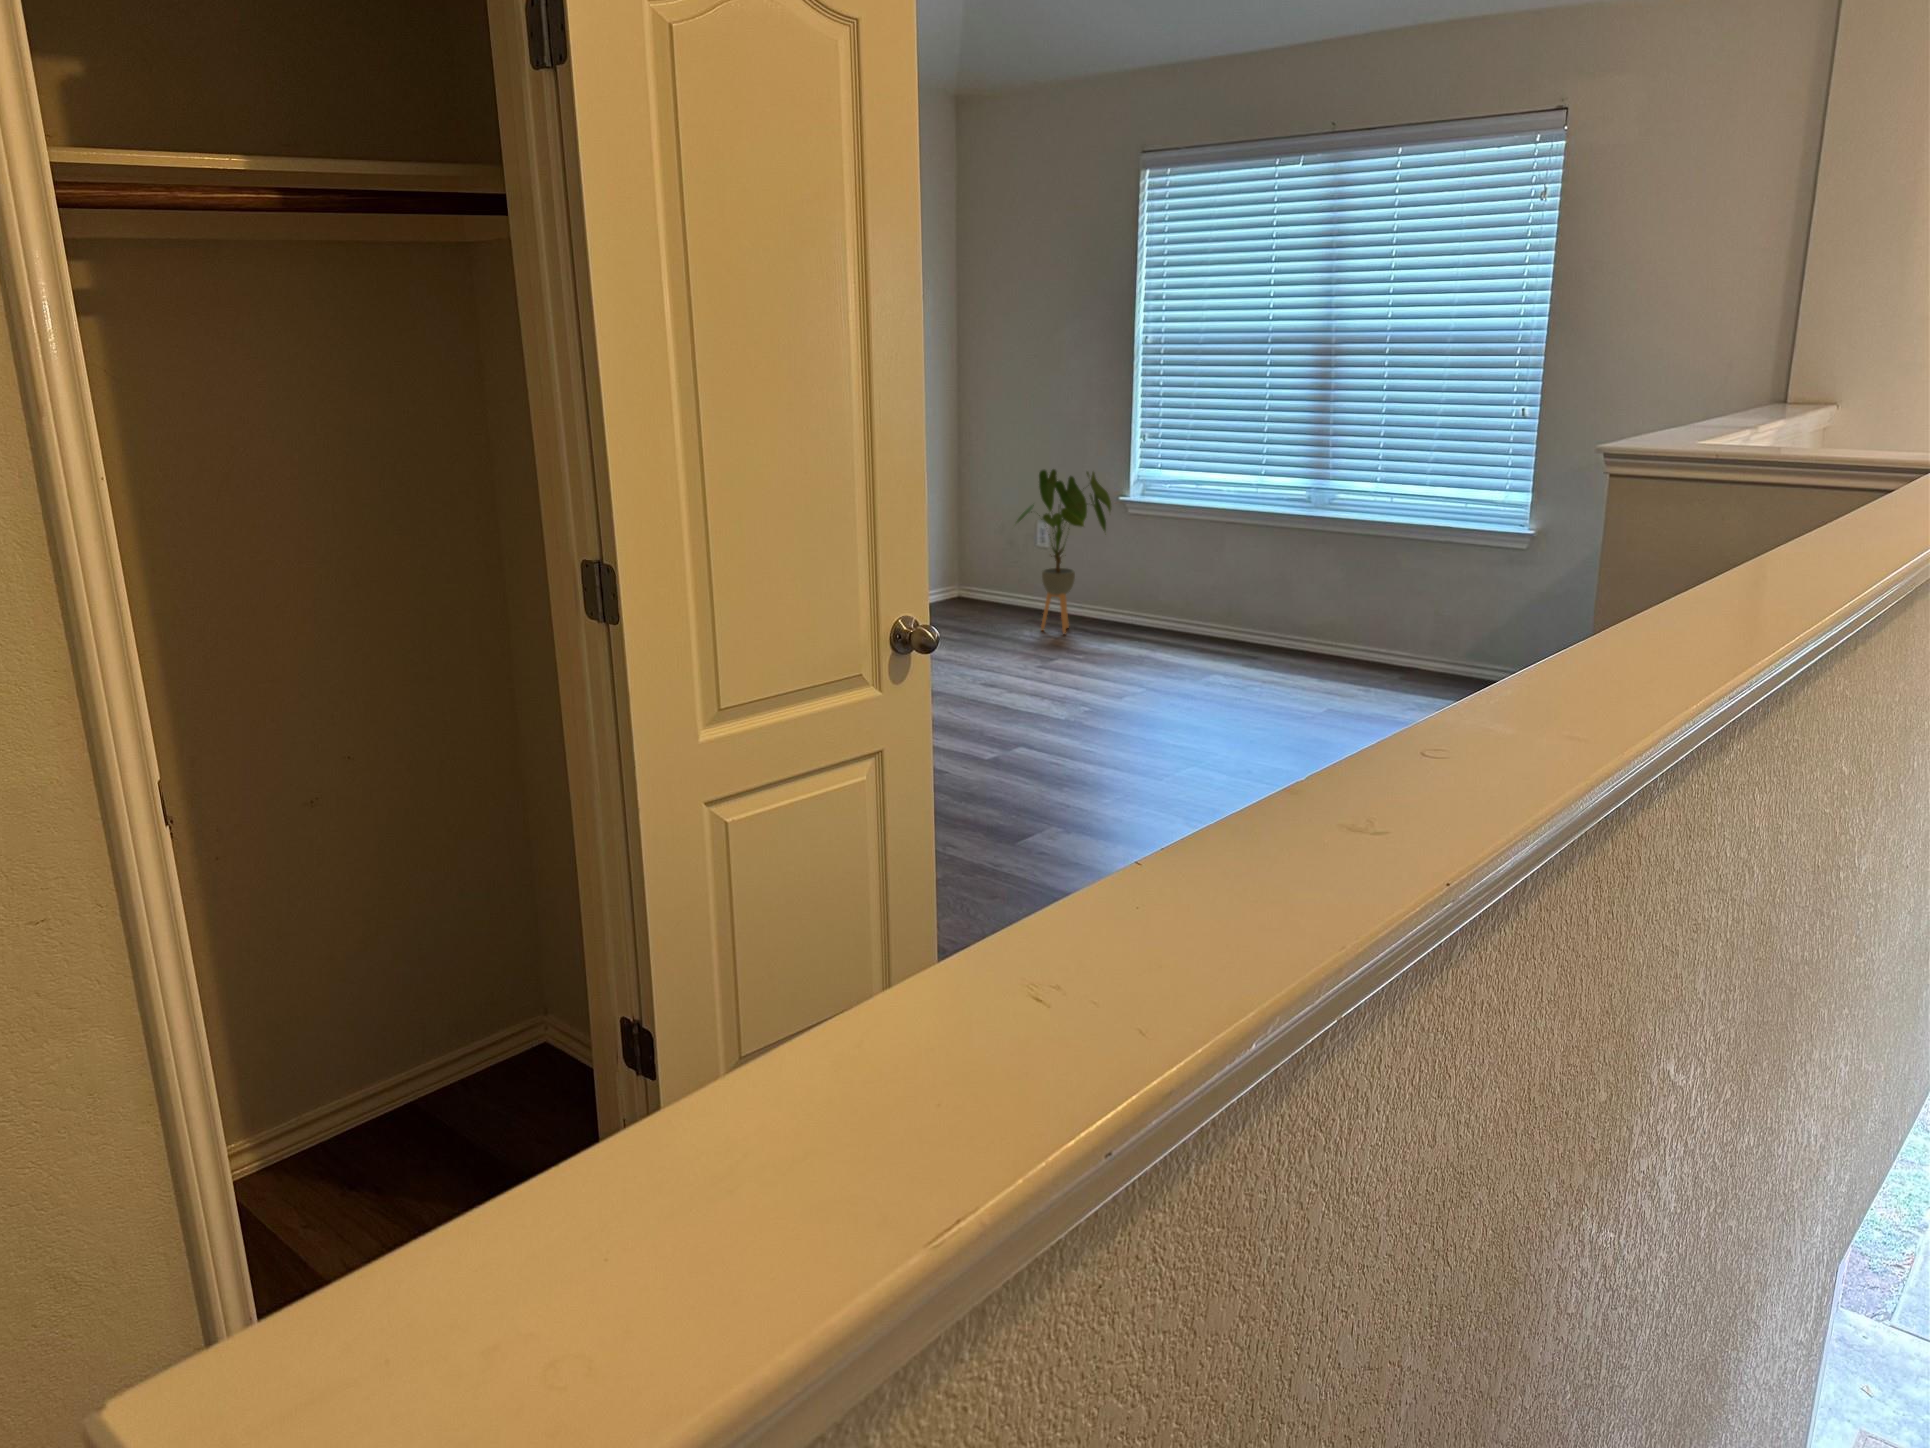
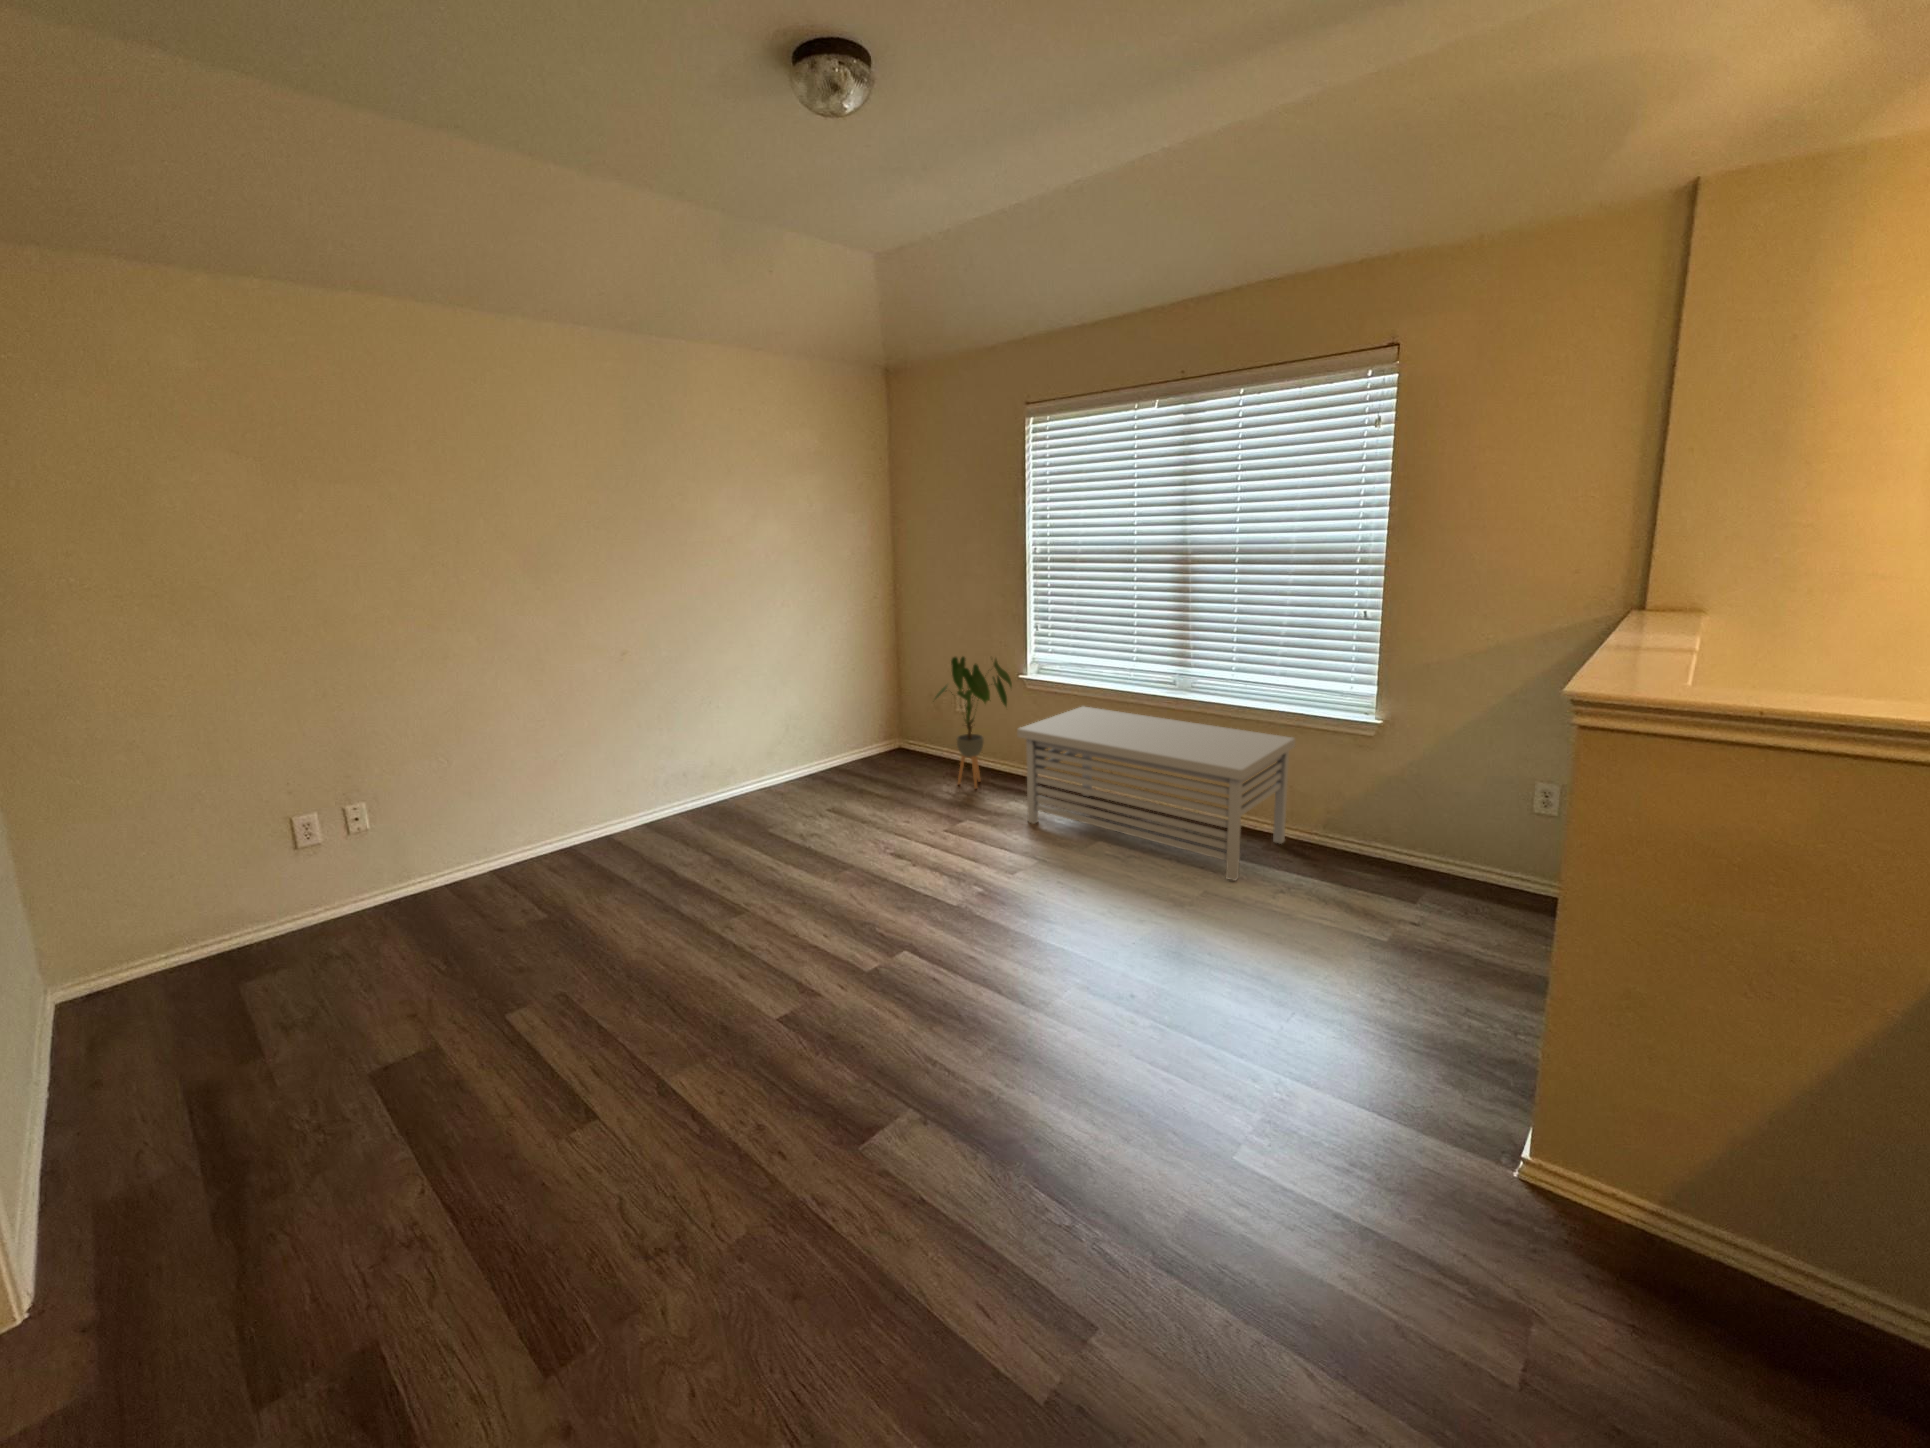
storage bench: none [1123,532,1443,703] -> present [1017,706,1296,881]

